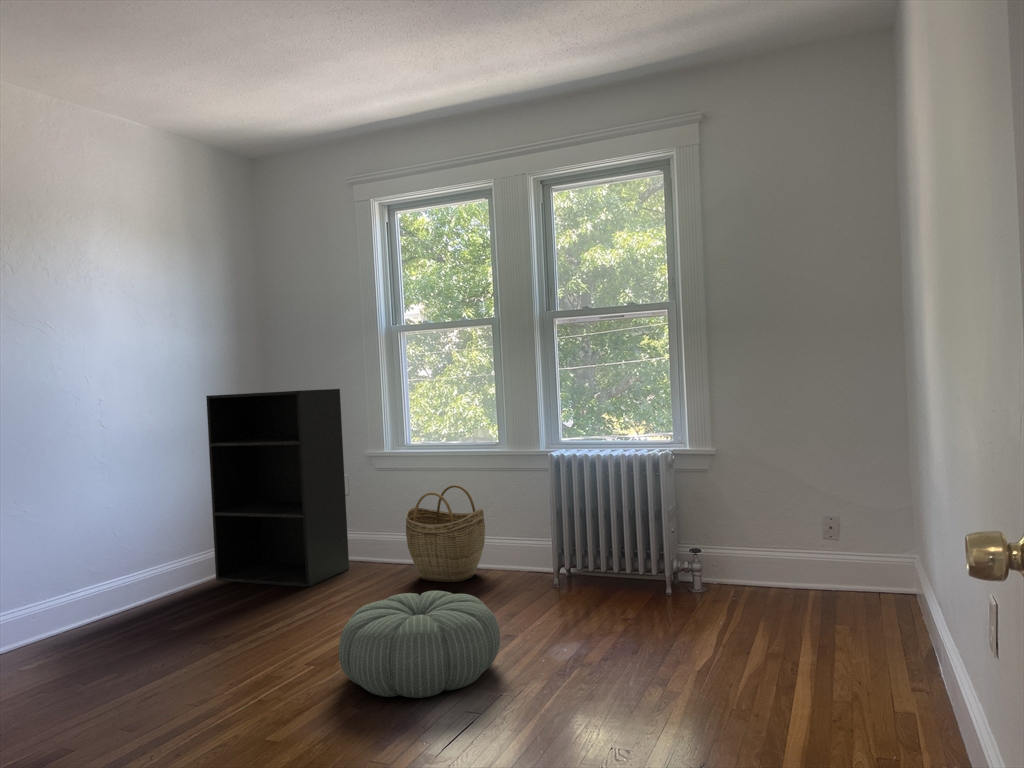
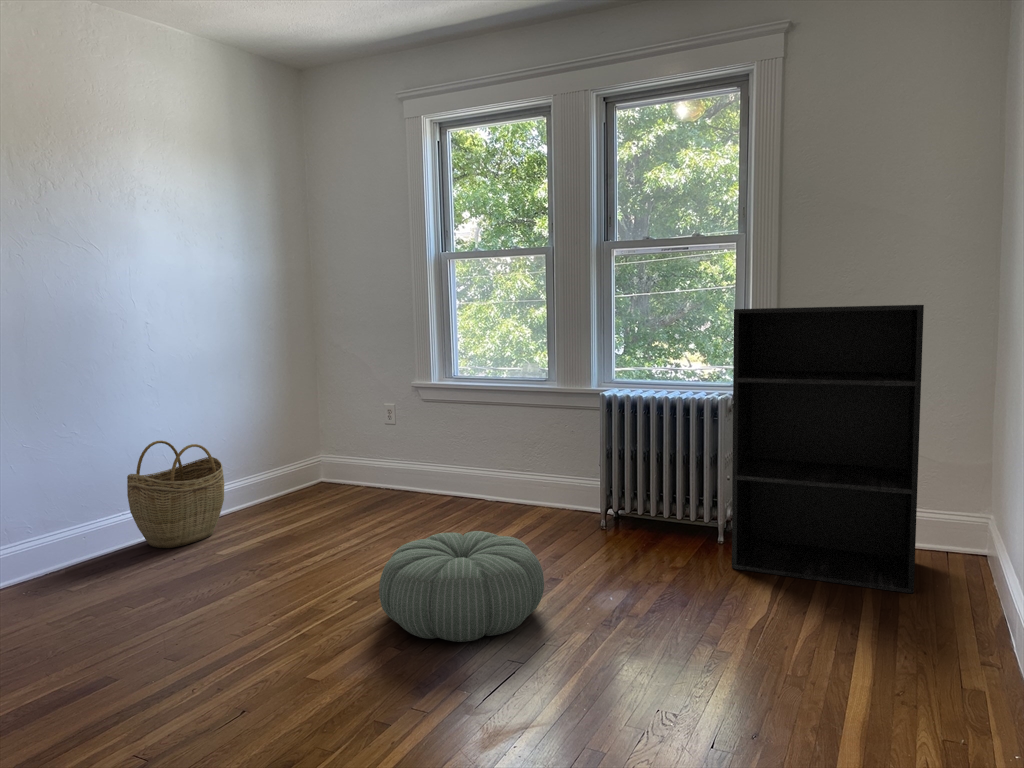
bookshelf: present [206,389,349,587] -> present [732,305,924,593]
woven basket: present [406,485,485,582] -> present [127,441,224,548]

